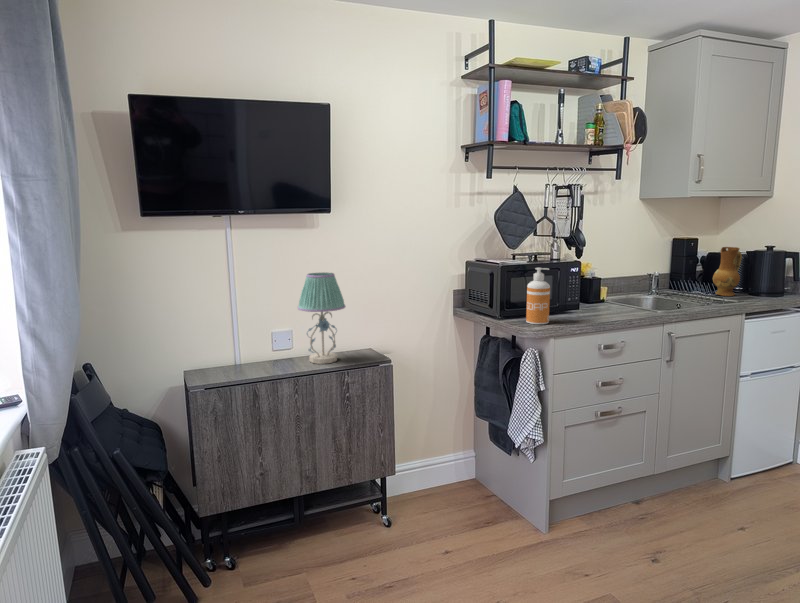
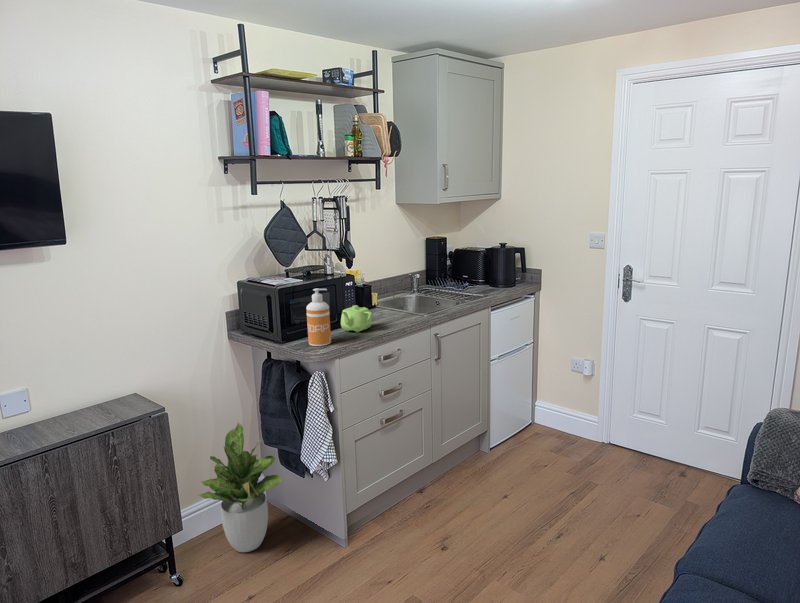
ceramic jug: present [713,247,742,296] -> none [462,246,483,290]
table lamp: present [298,273,346,364] -> none [30,317,98,429]
teapot: none [562,291,596,318] -> present [341,305,372,332]
potted plant: none [411,390,488,514] -> present [198,423,282,552]

